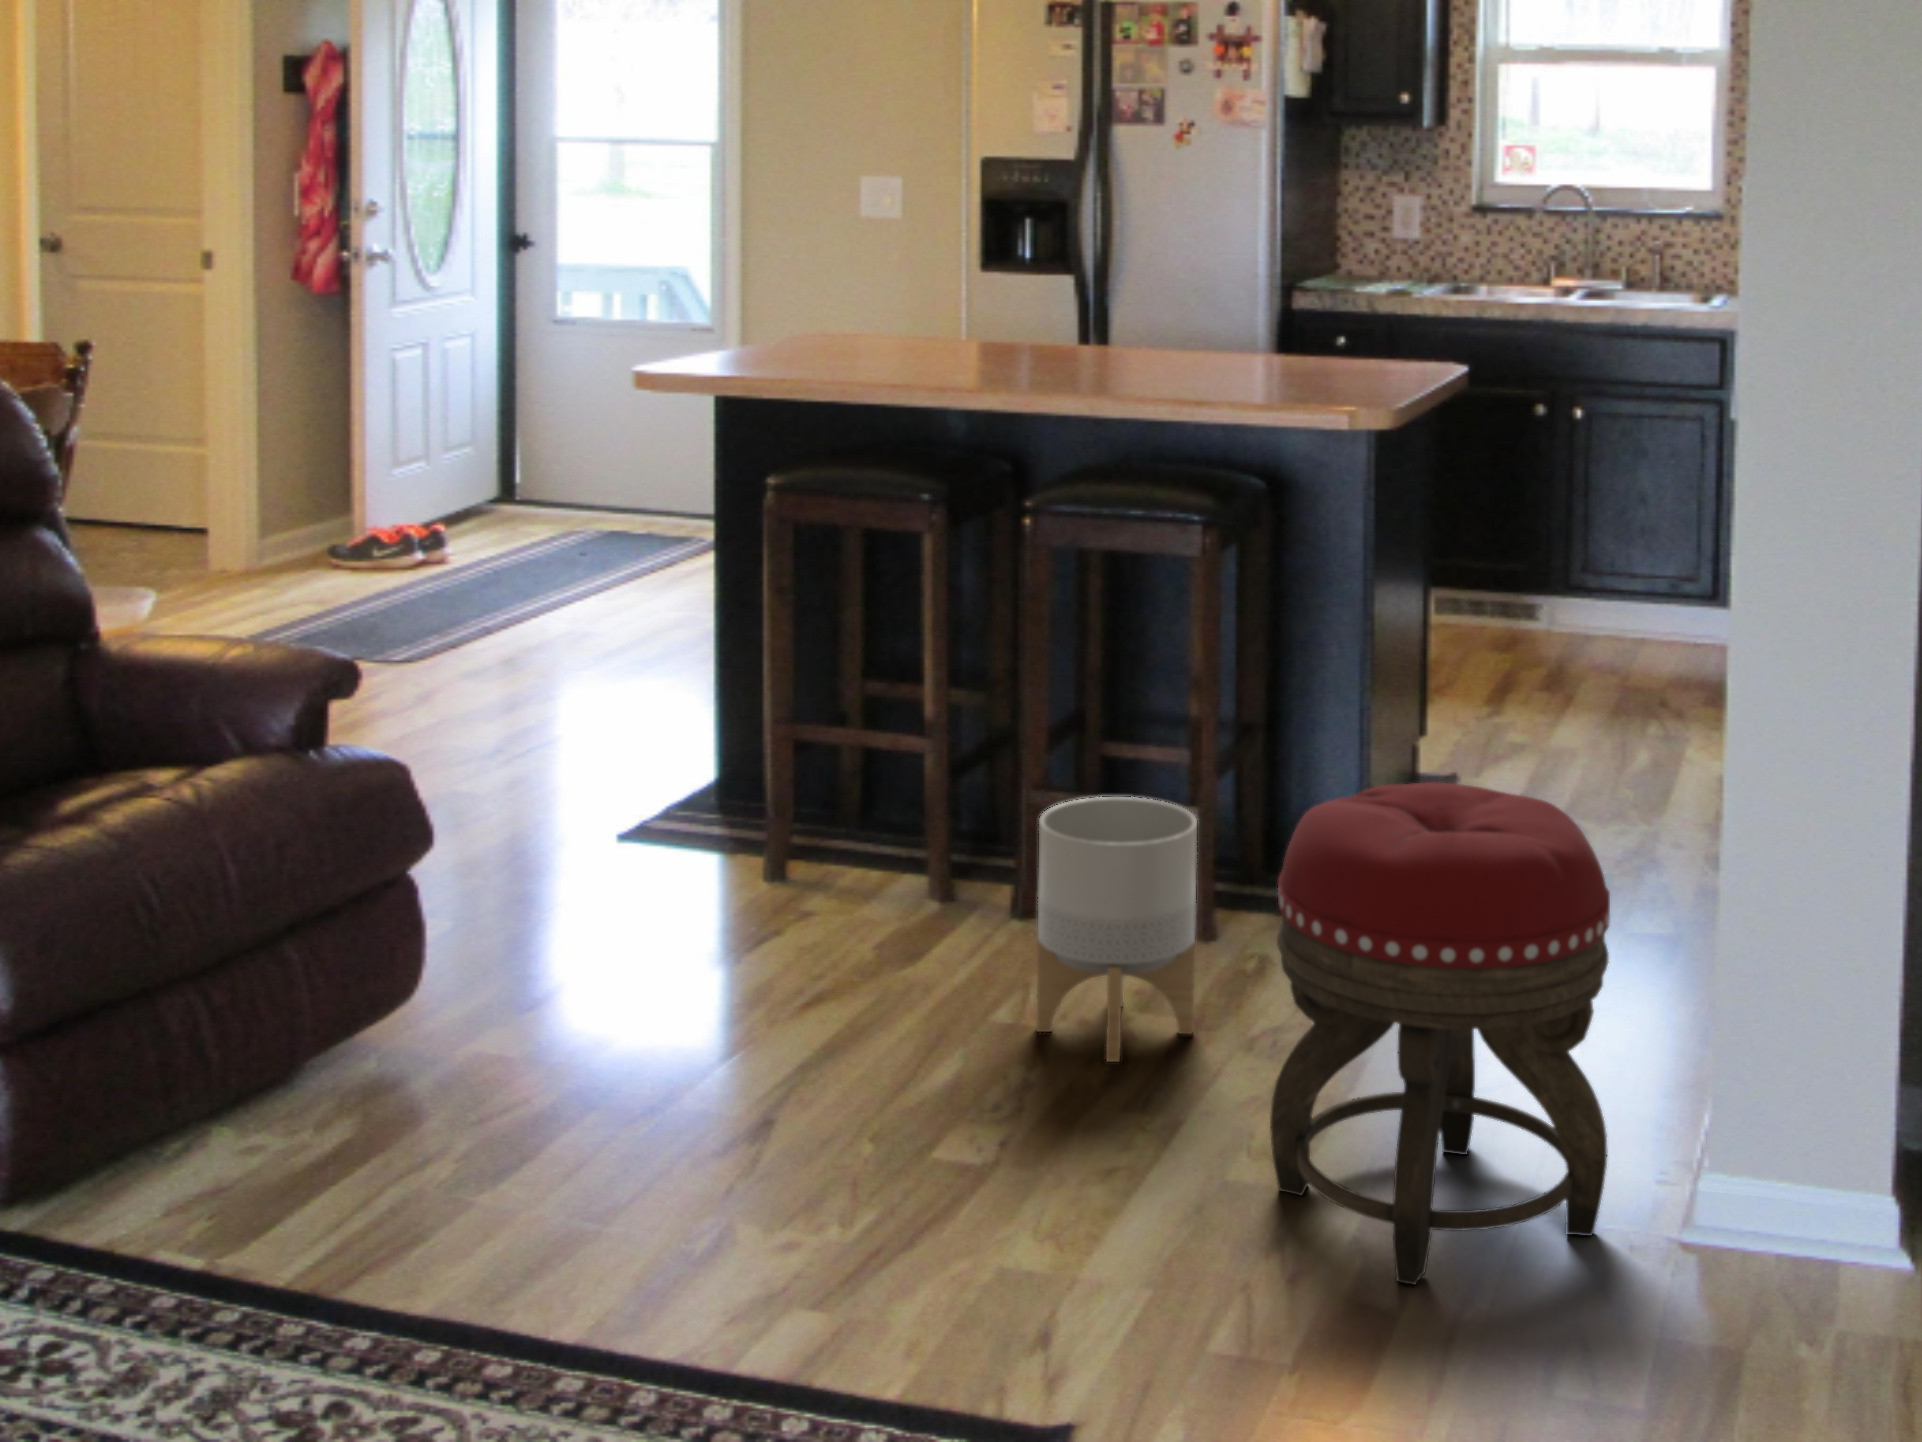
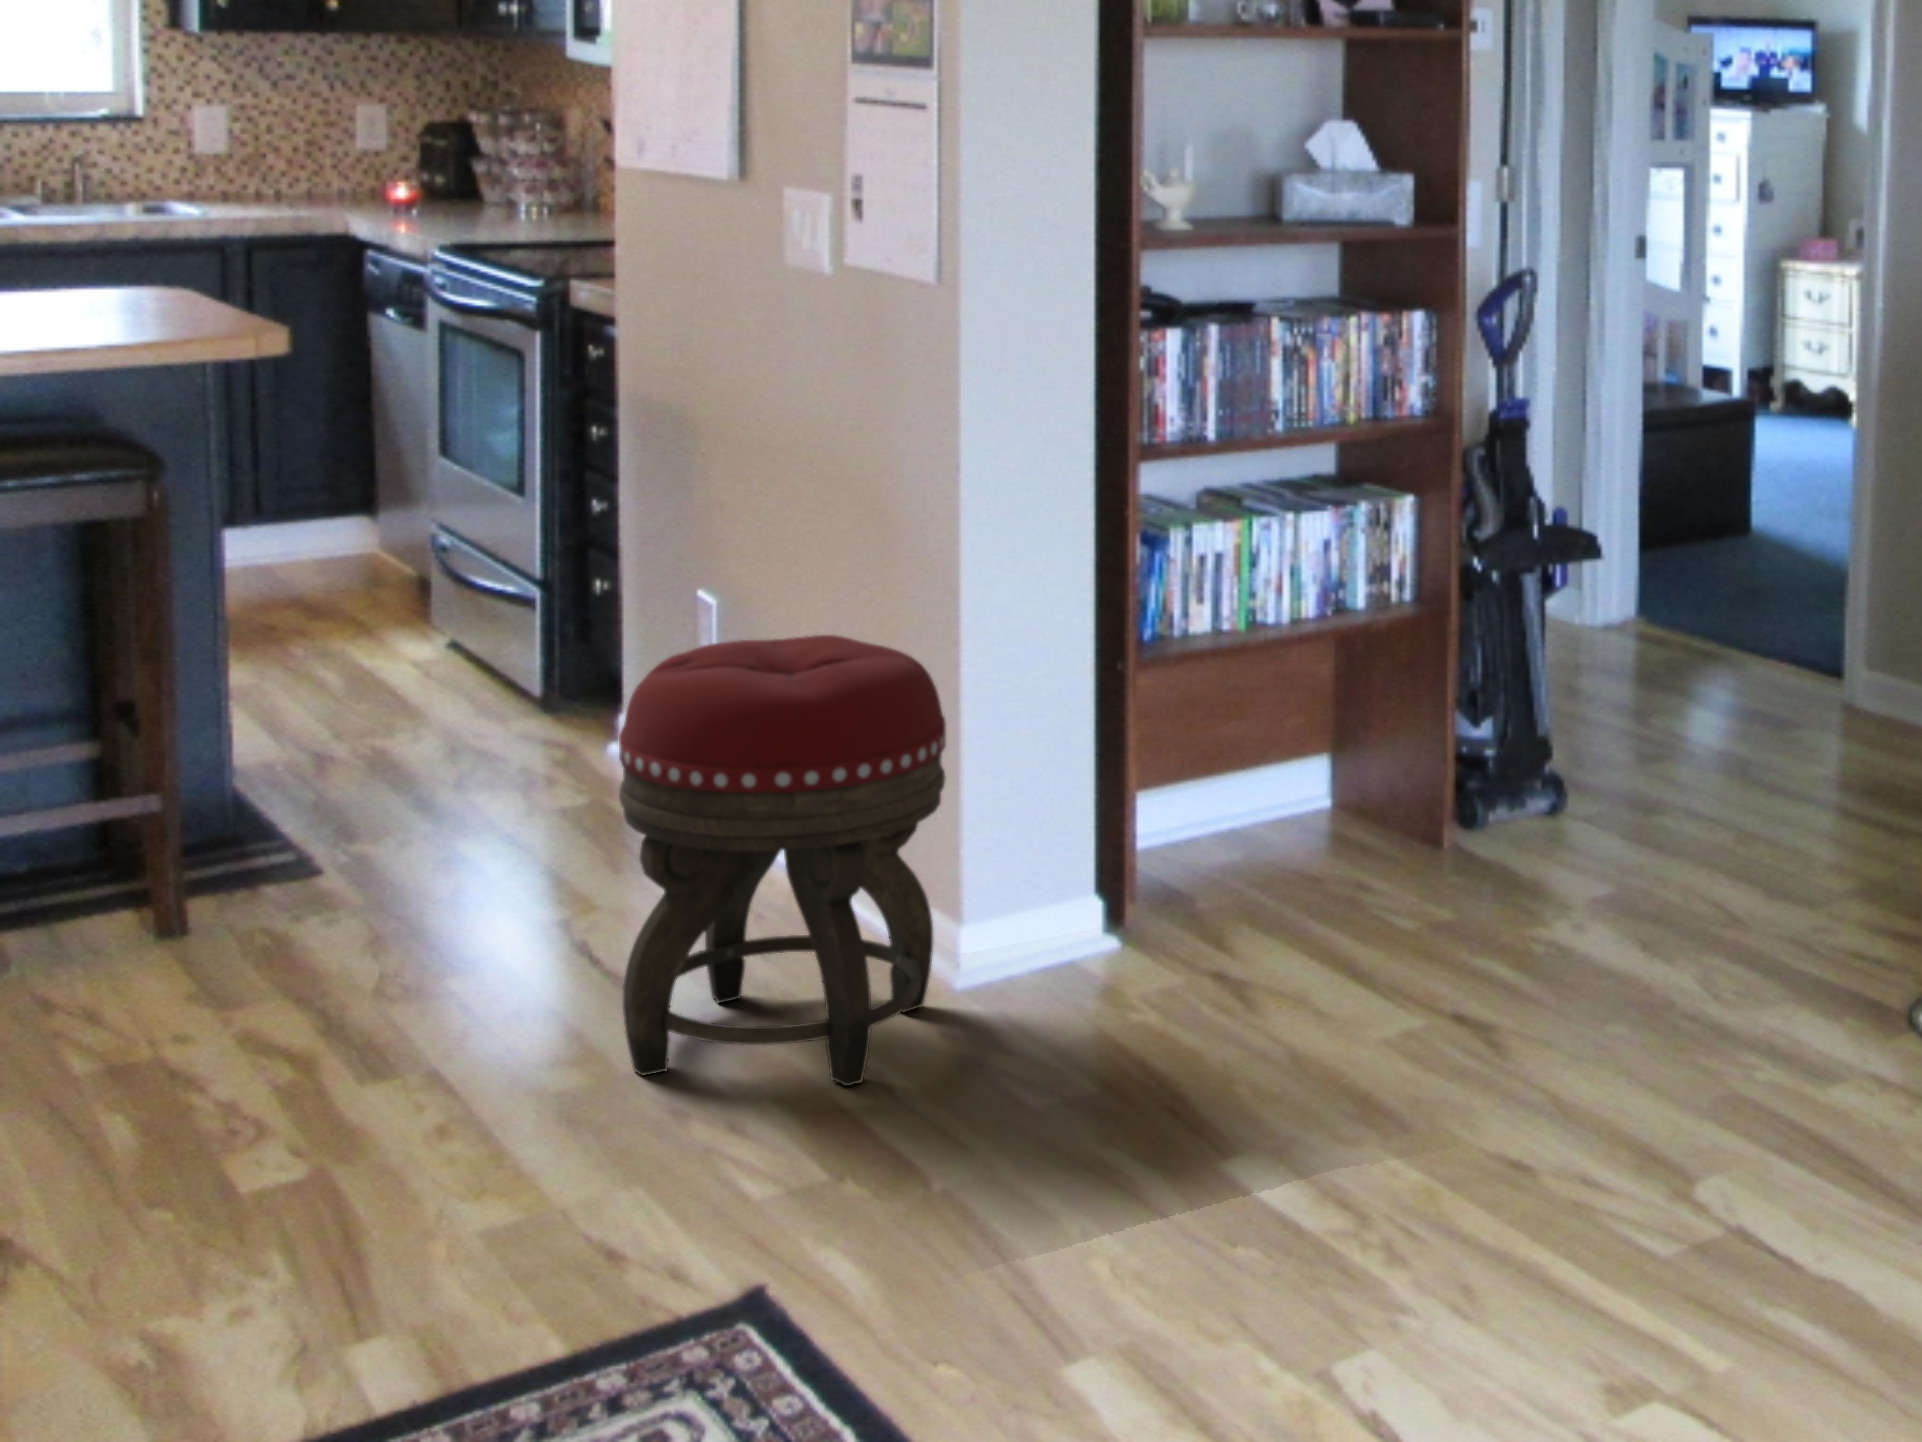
planter: present [1036,797,1197,1062] -> none [138,768,342,1065]

